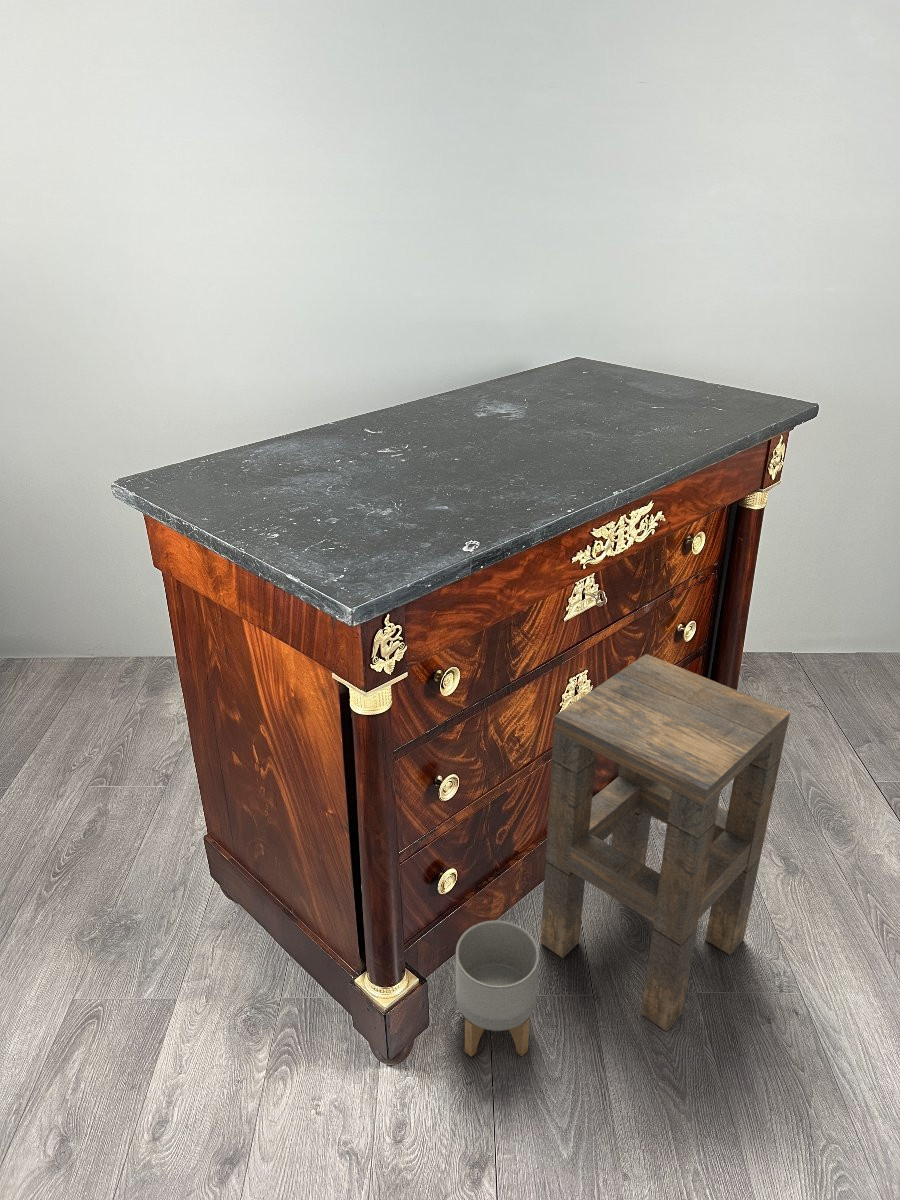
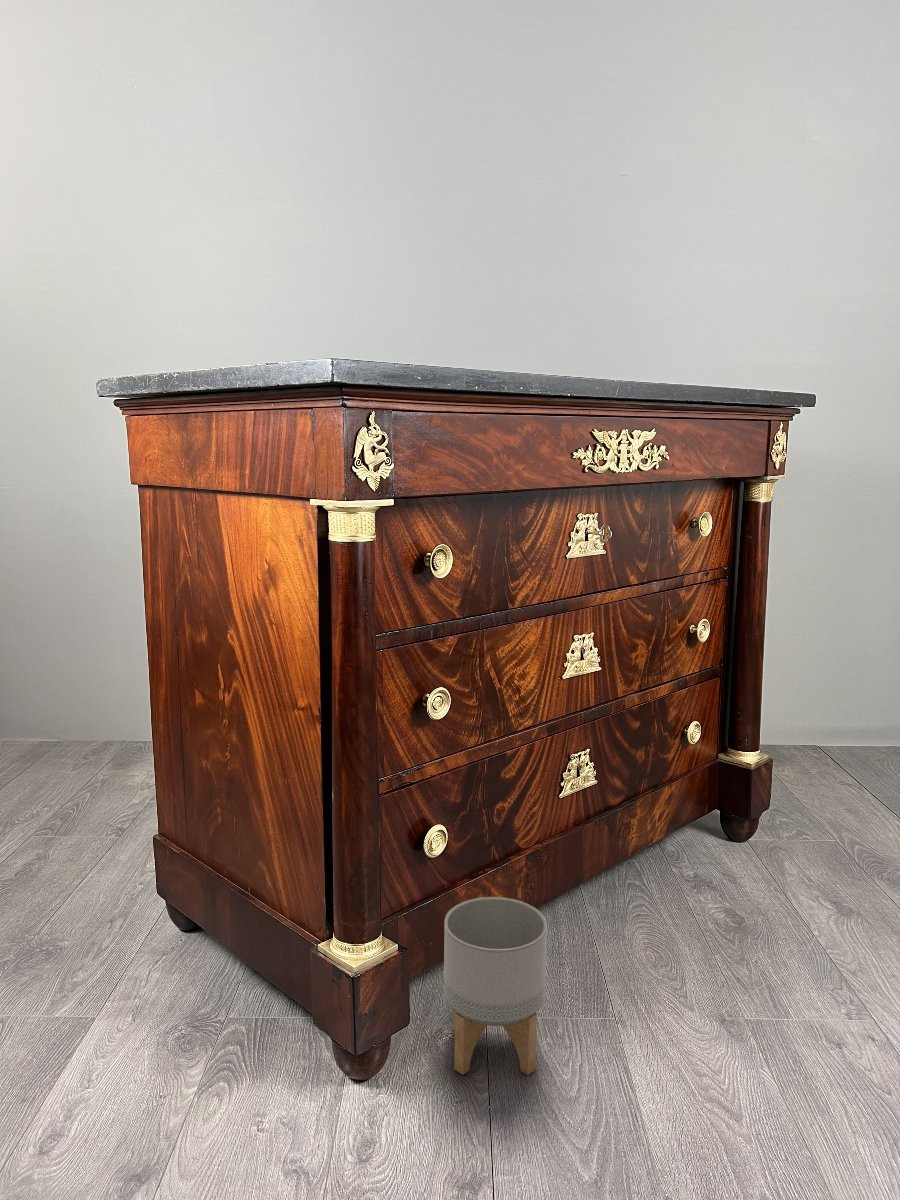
side table: present [541,654,790,1031] -> none [549,619,824,1053]

